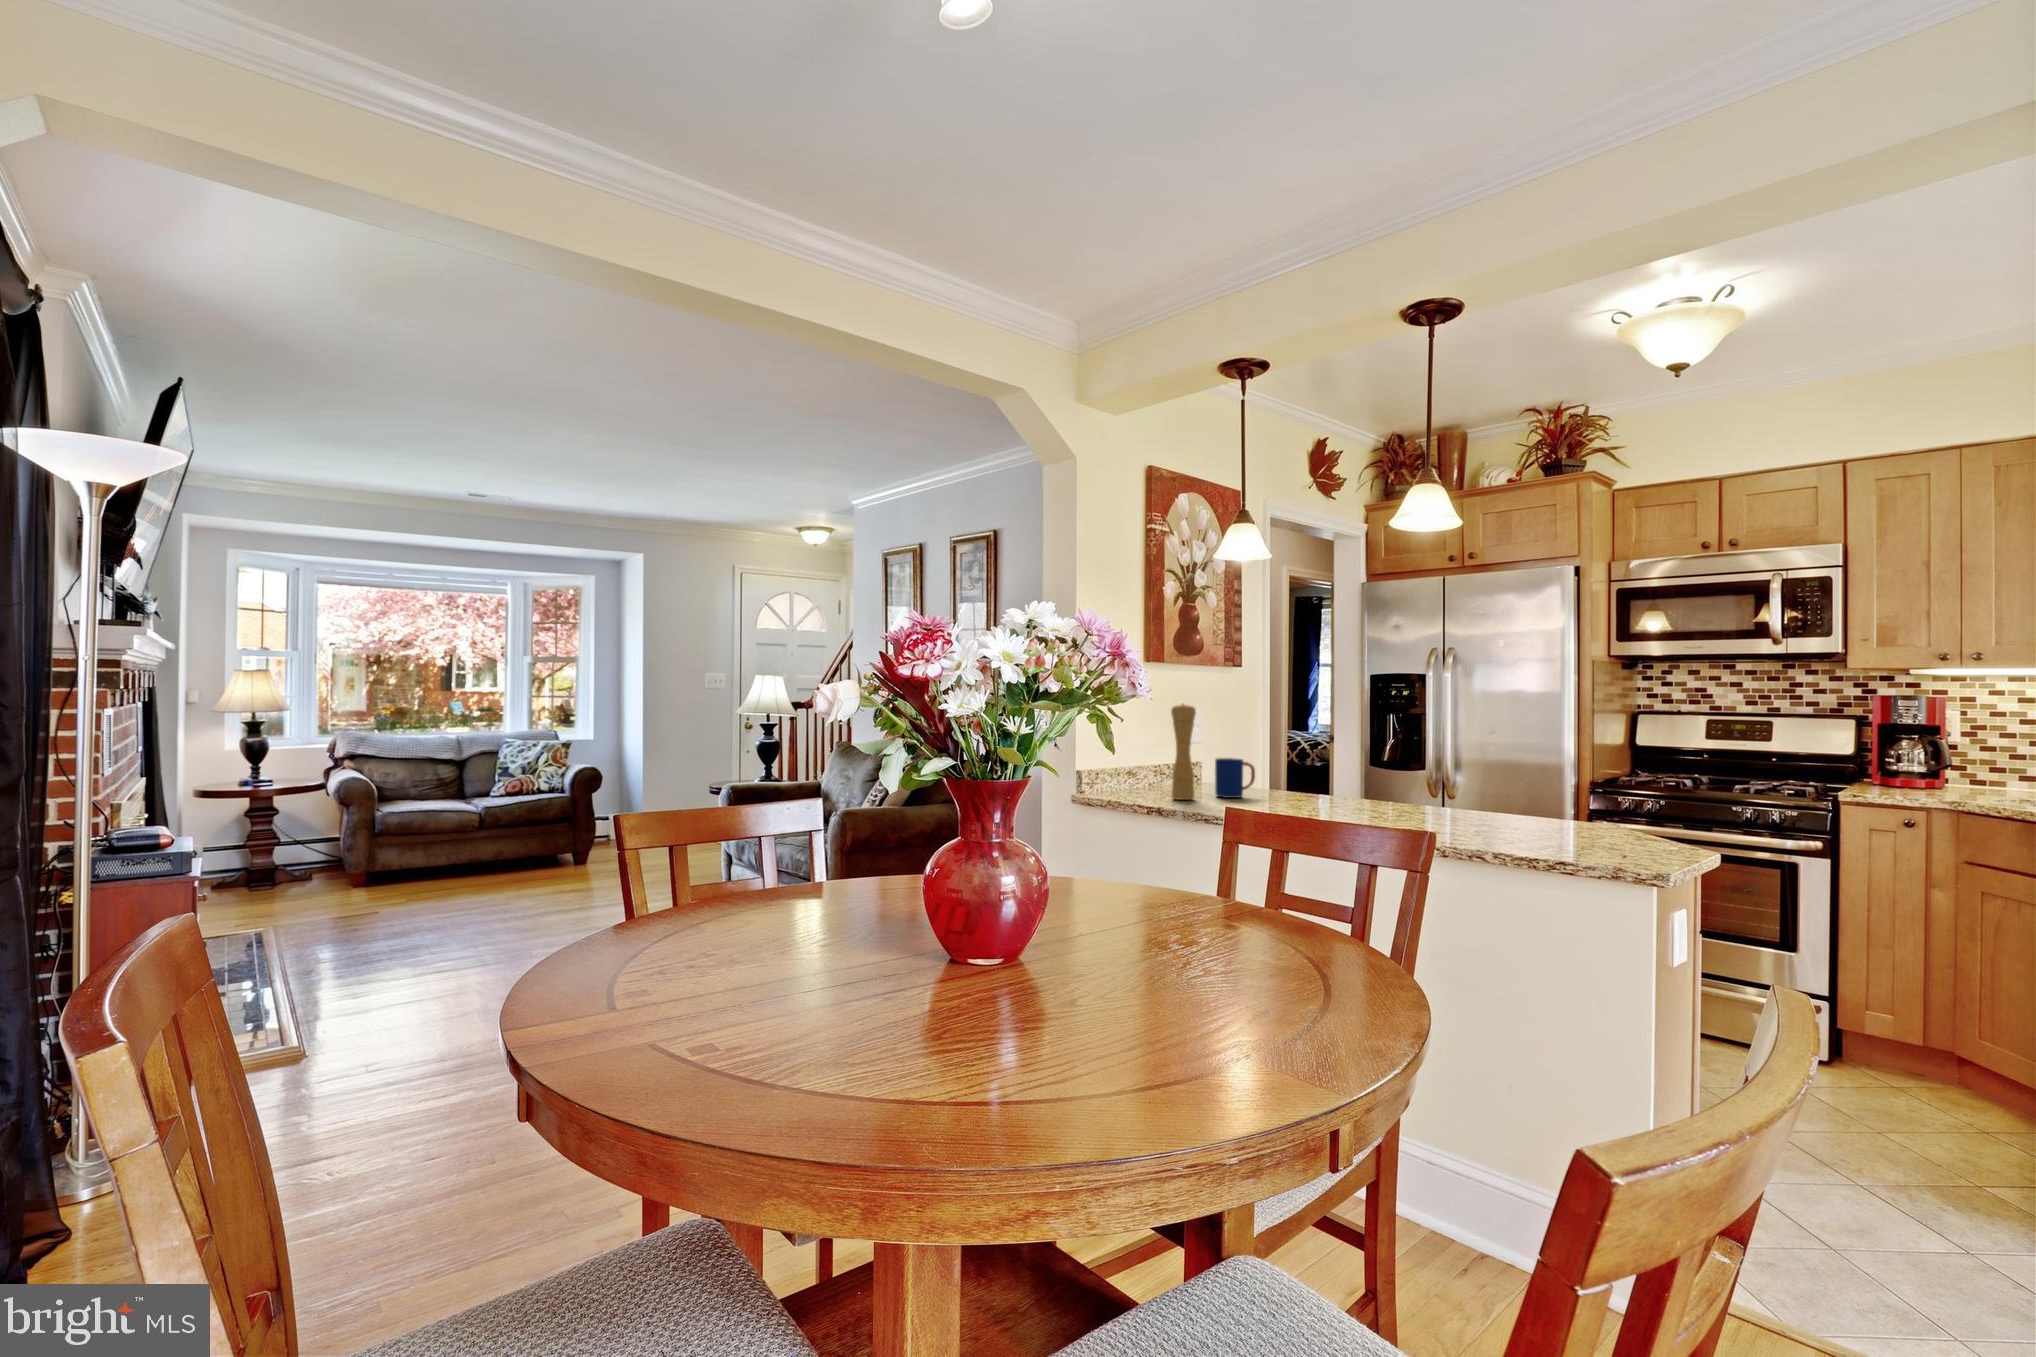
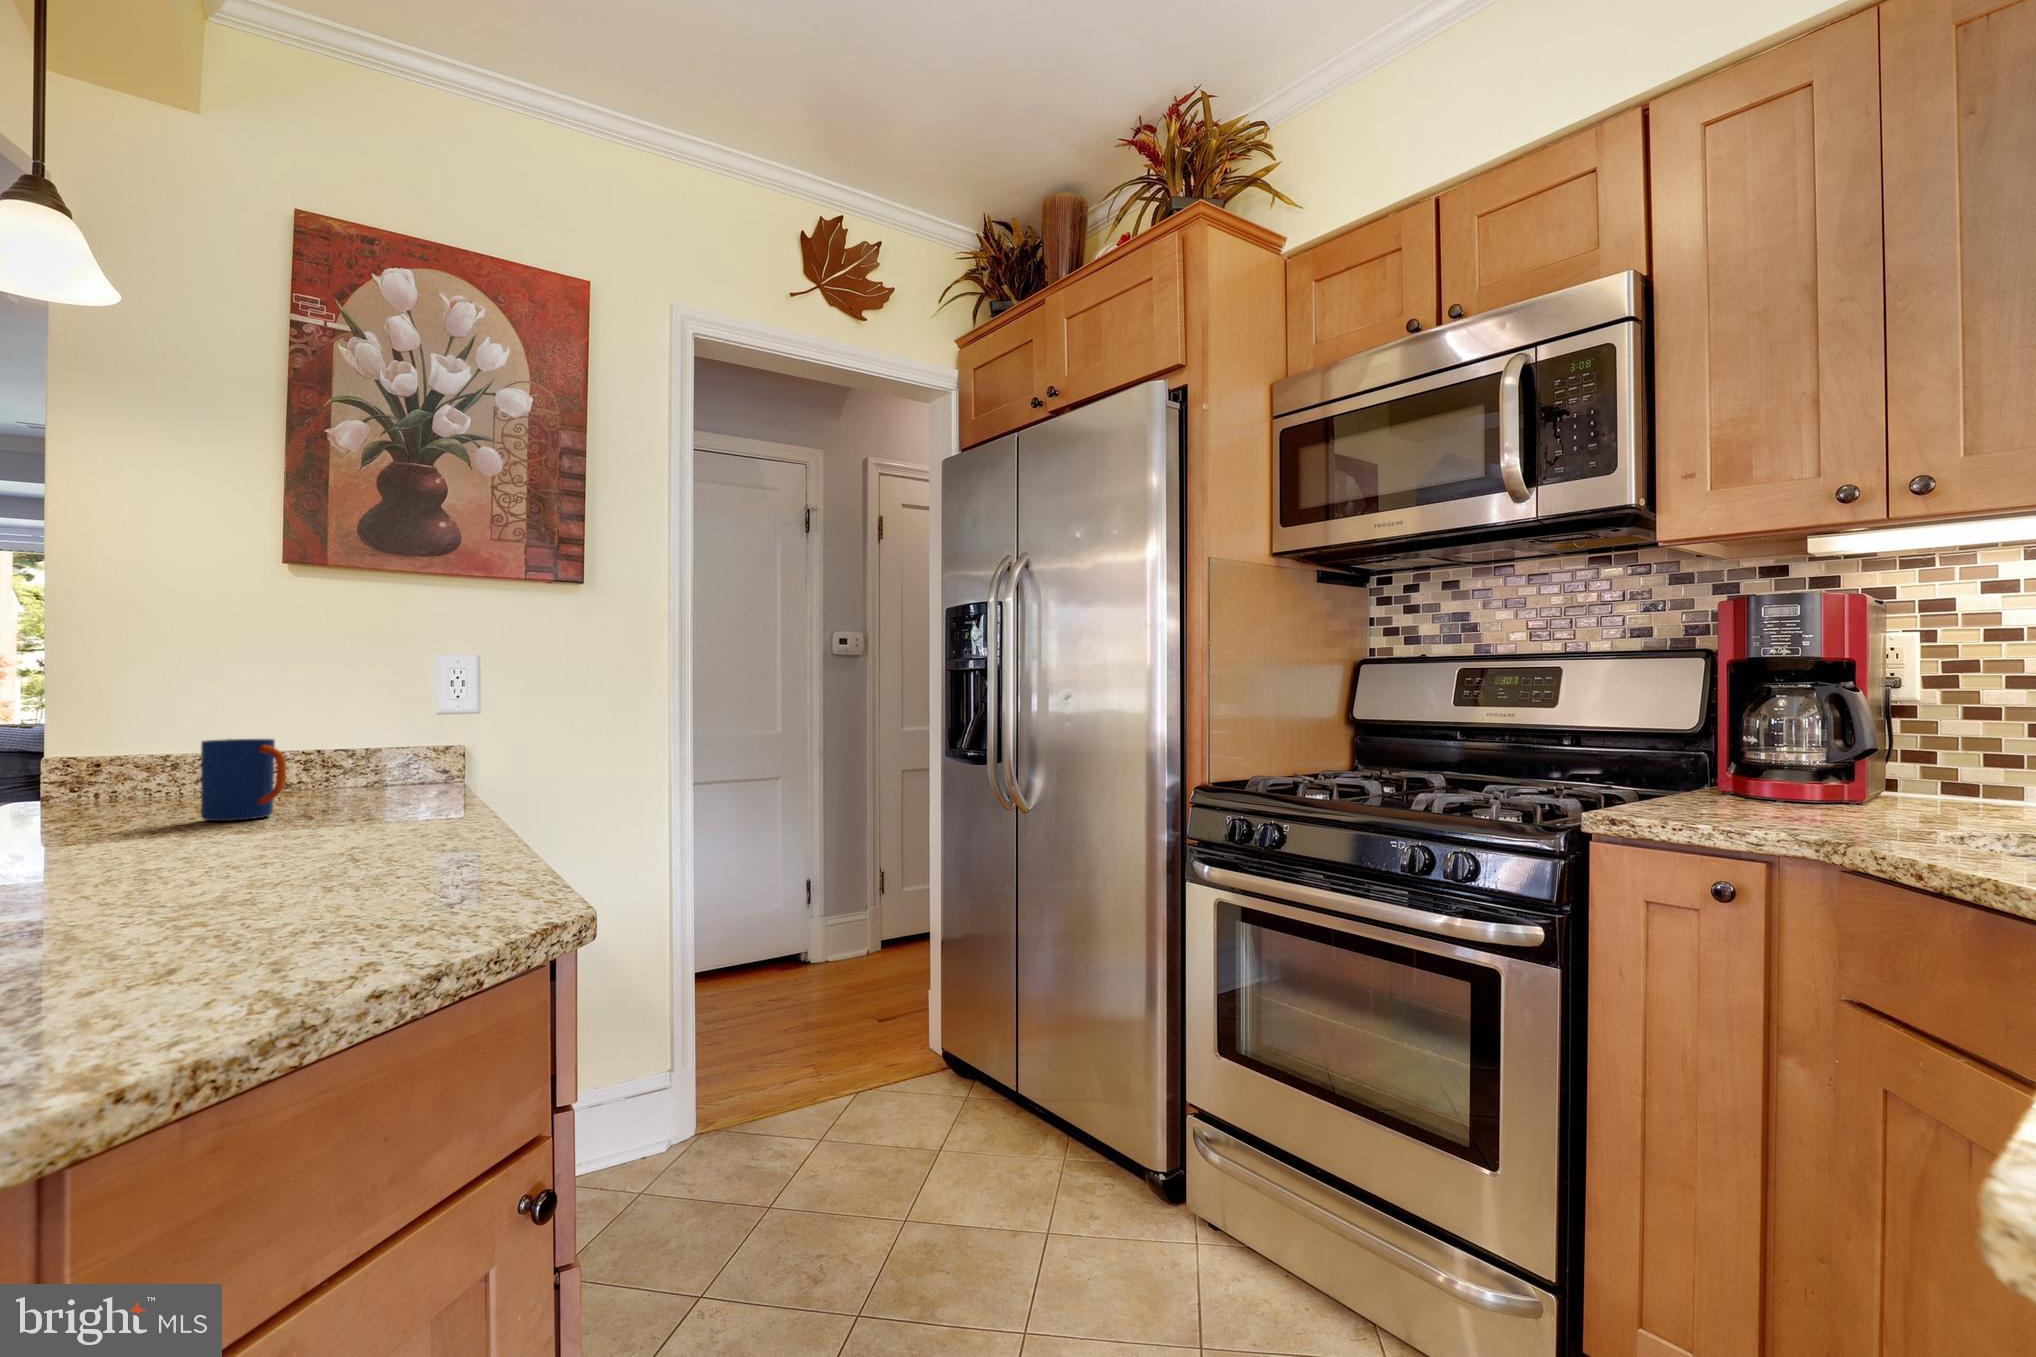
pepper mill: present [1171,704,1196,800] -> none [68,623,138,826]

